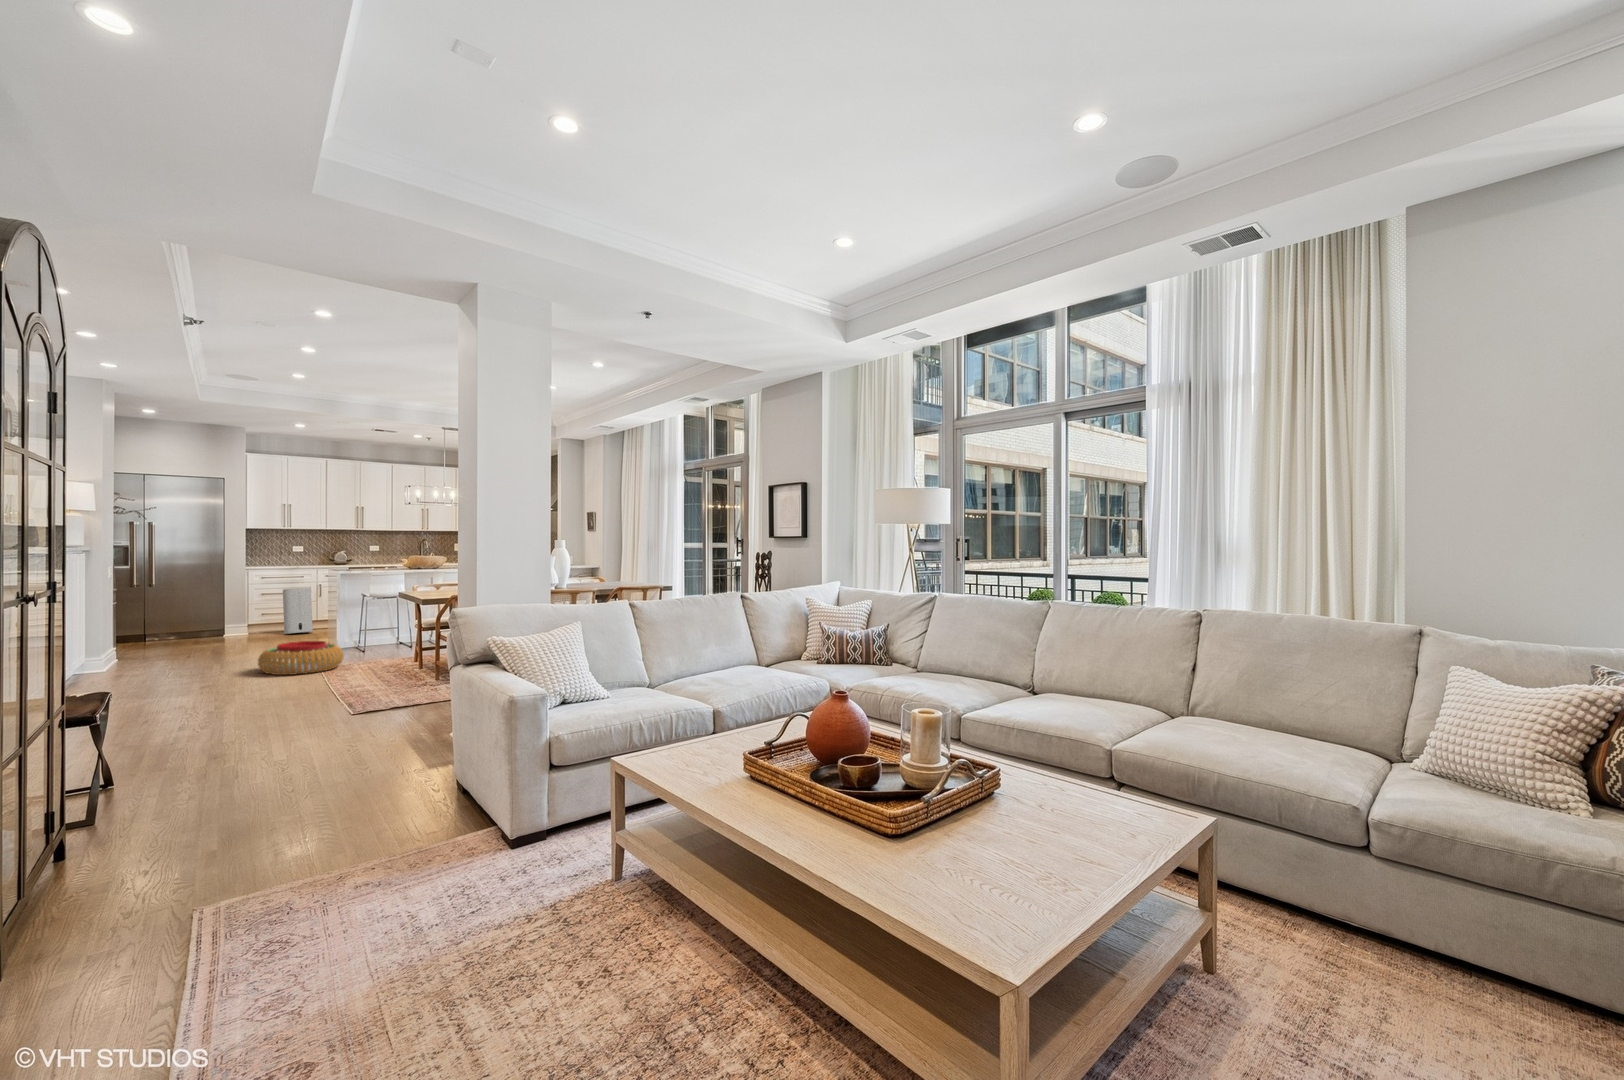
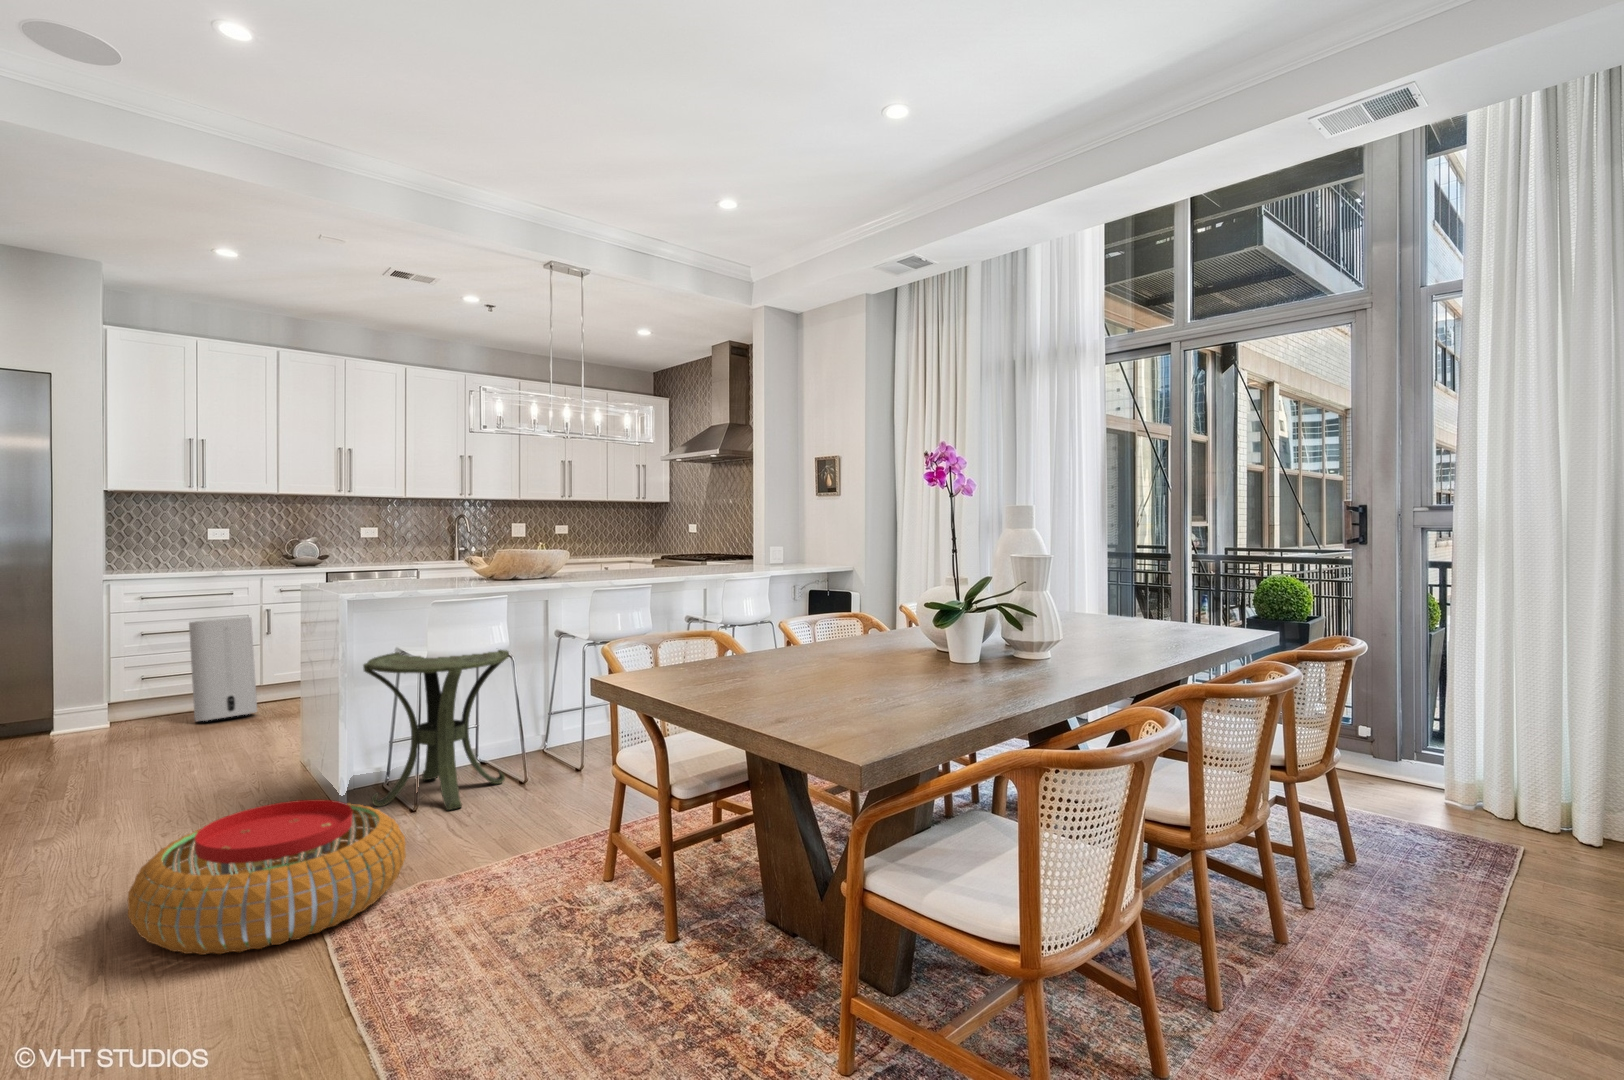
side table: none [341,598,401,656] -> present [363,650,509,810]

